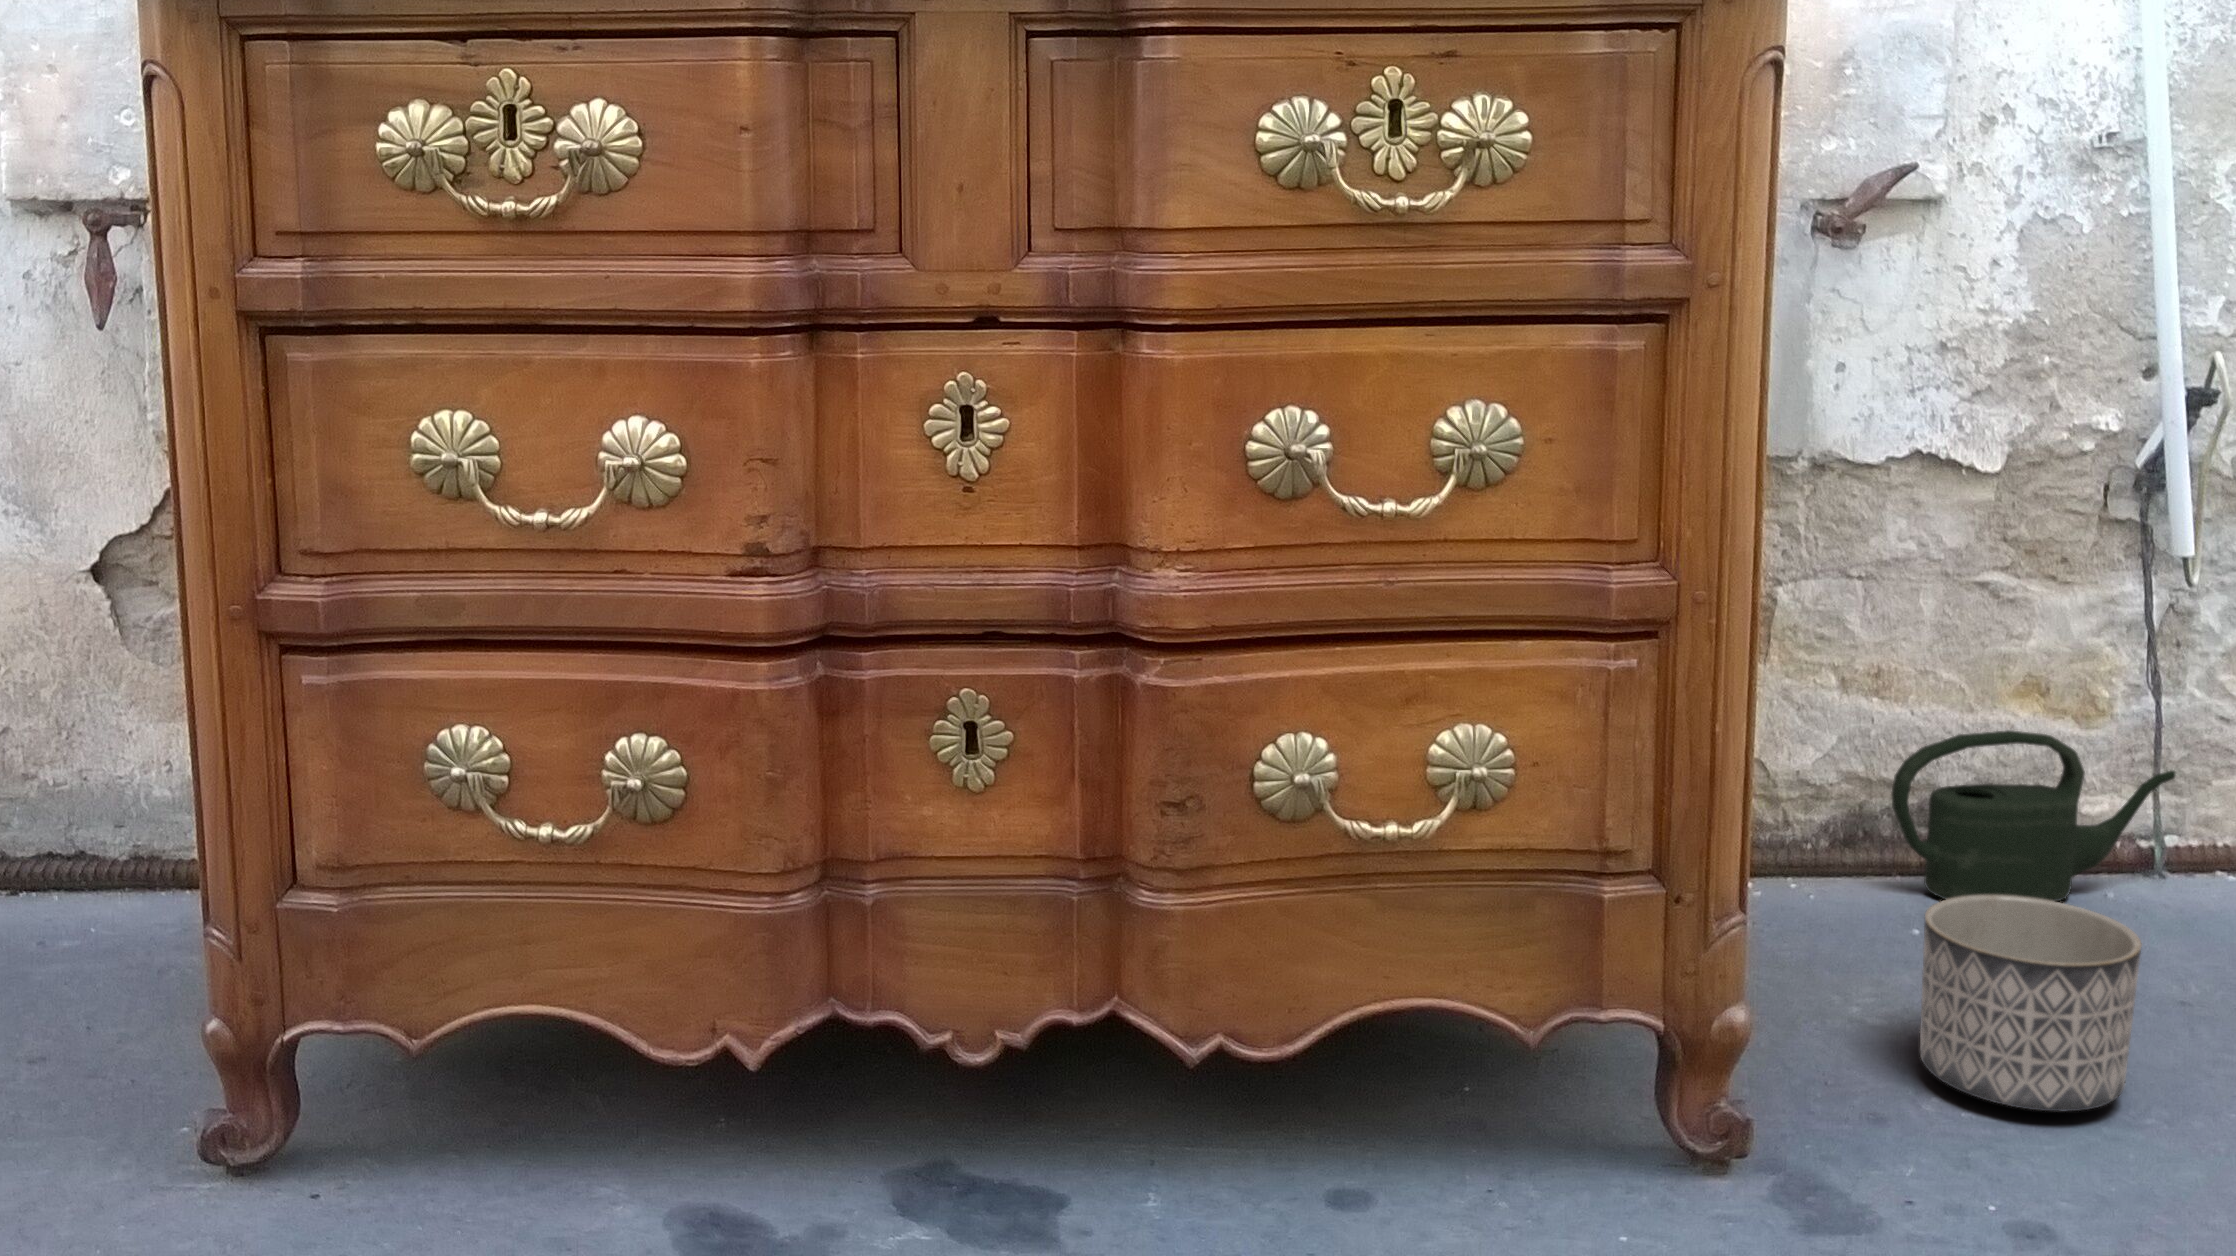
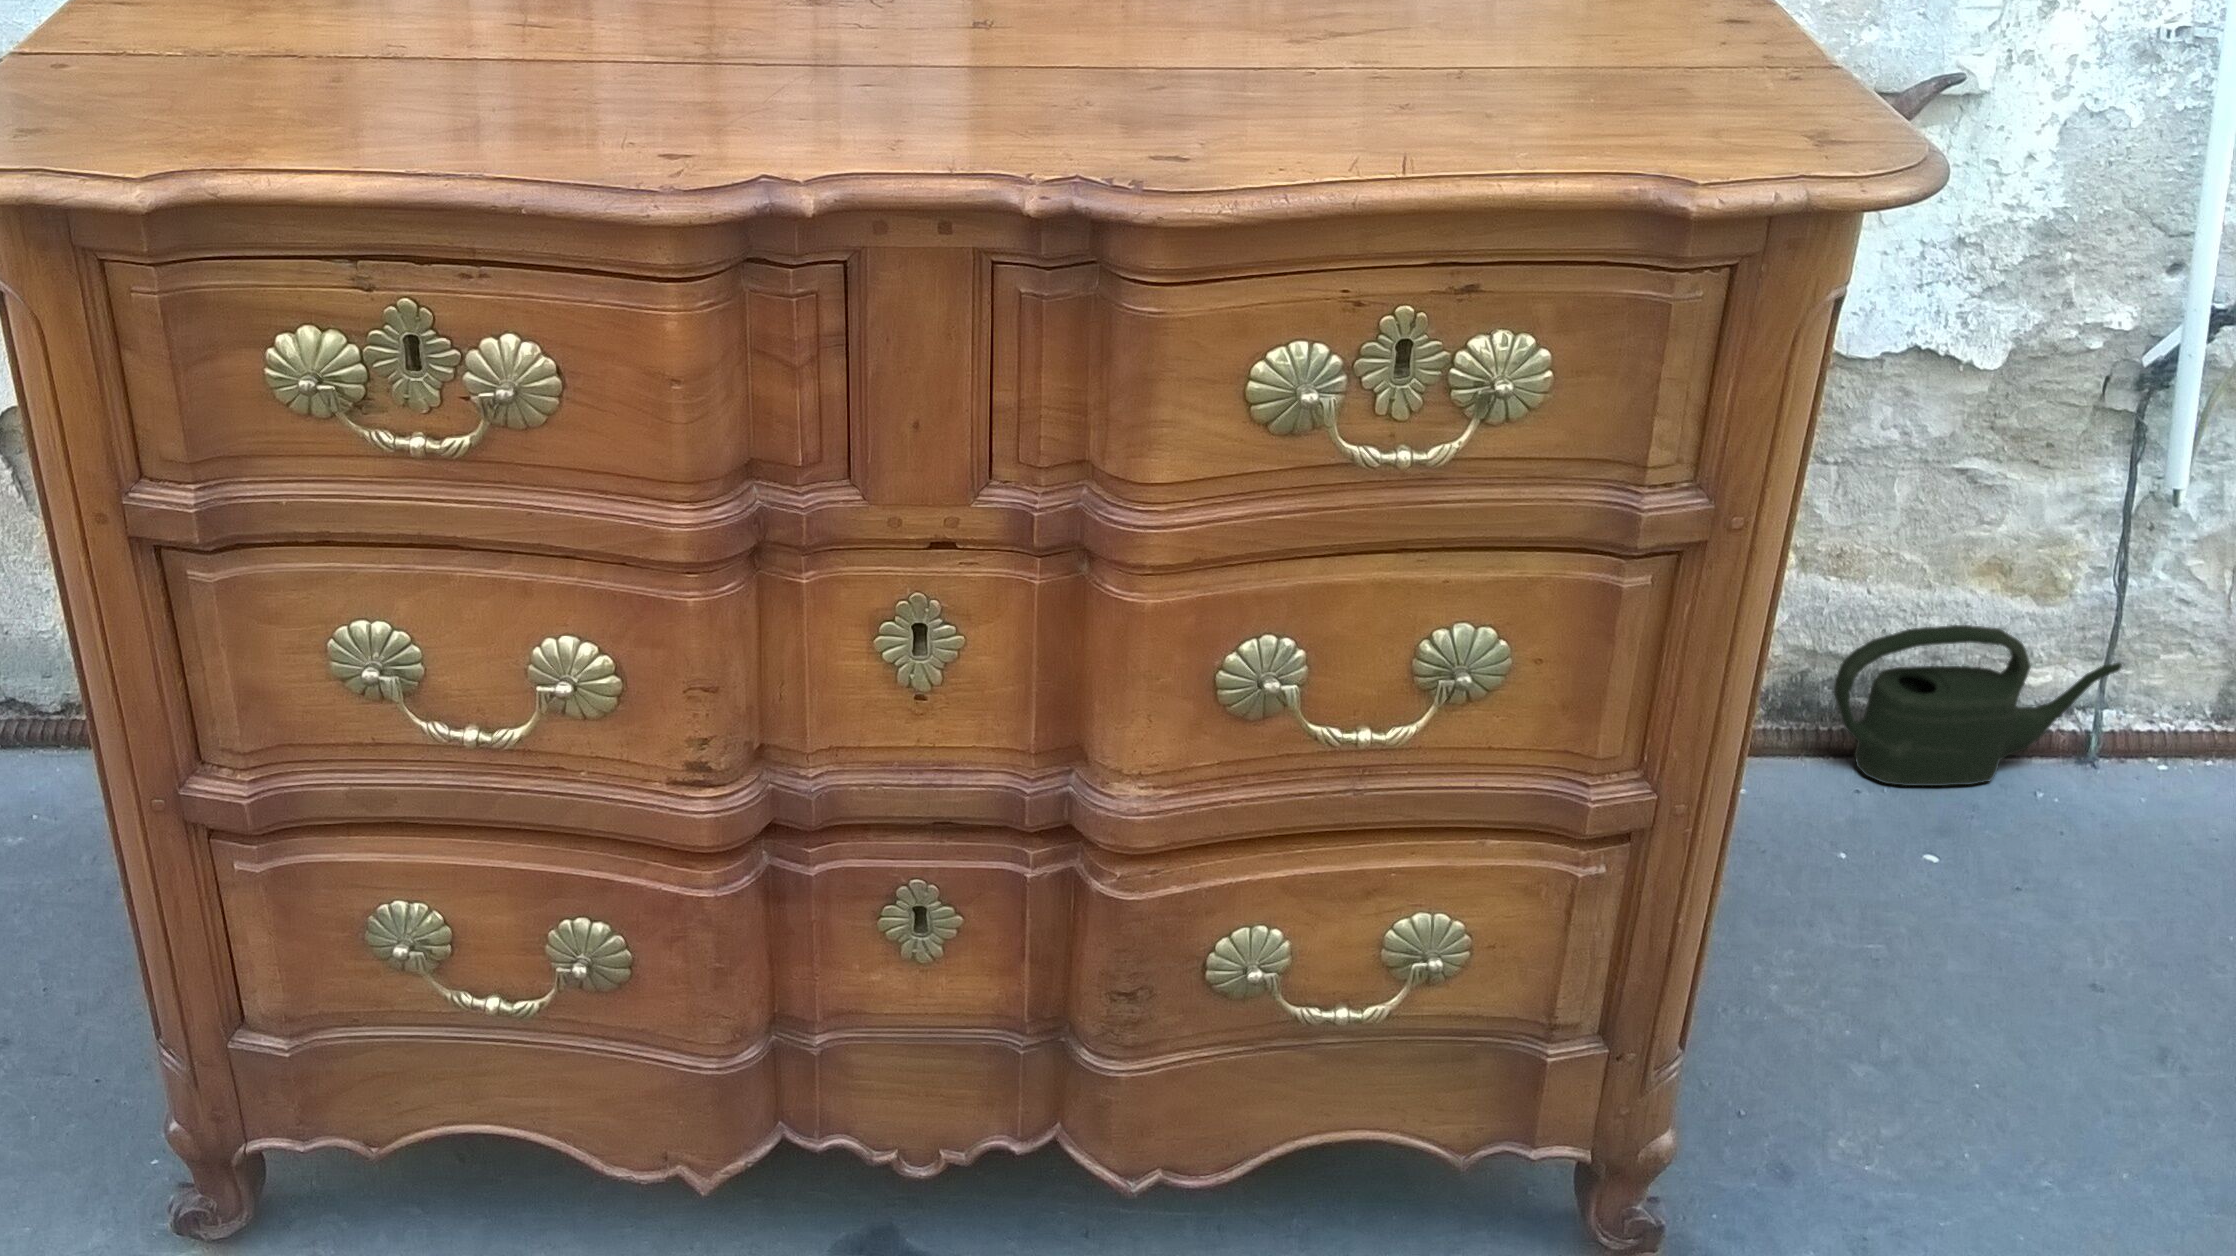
planter: present [1920,895,2142,1111] -> none [1817,891,2040,1120]

